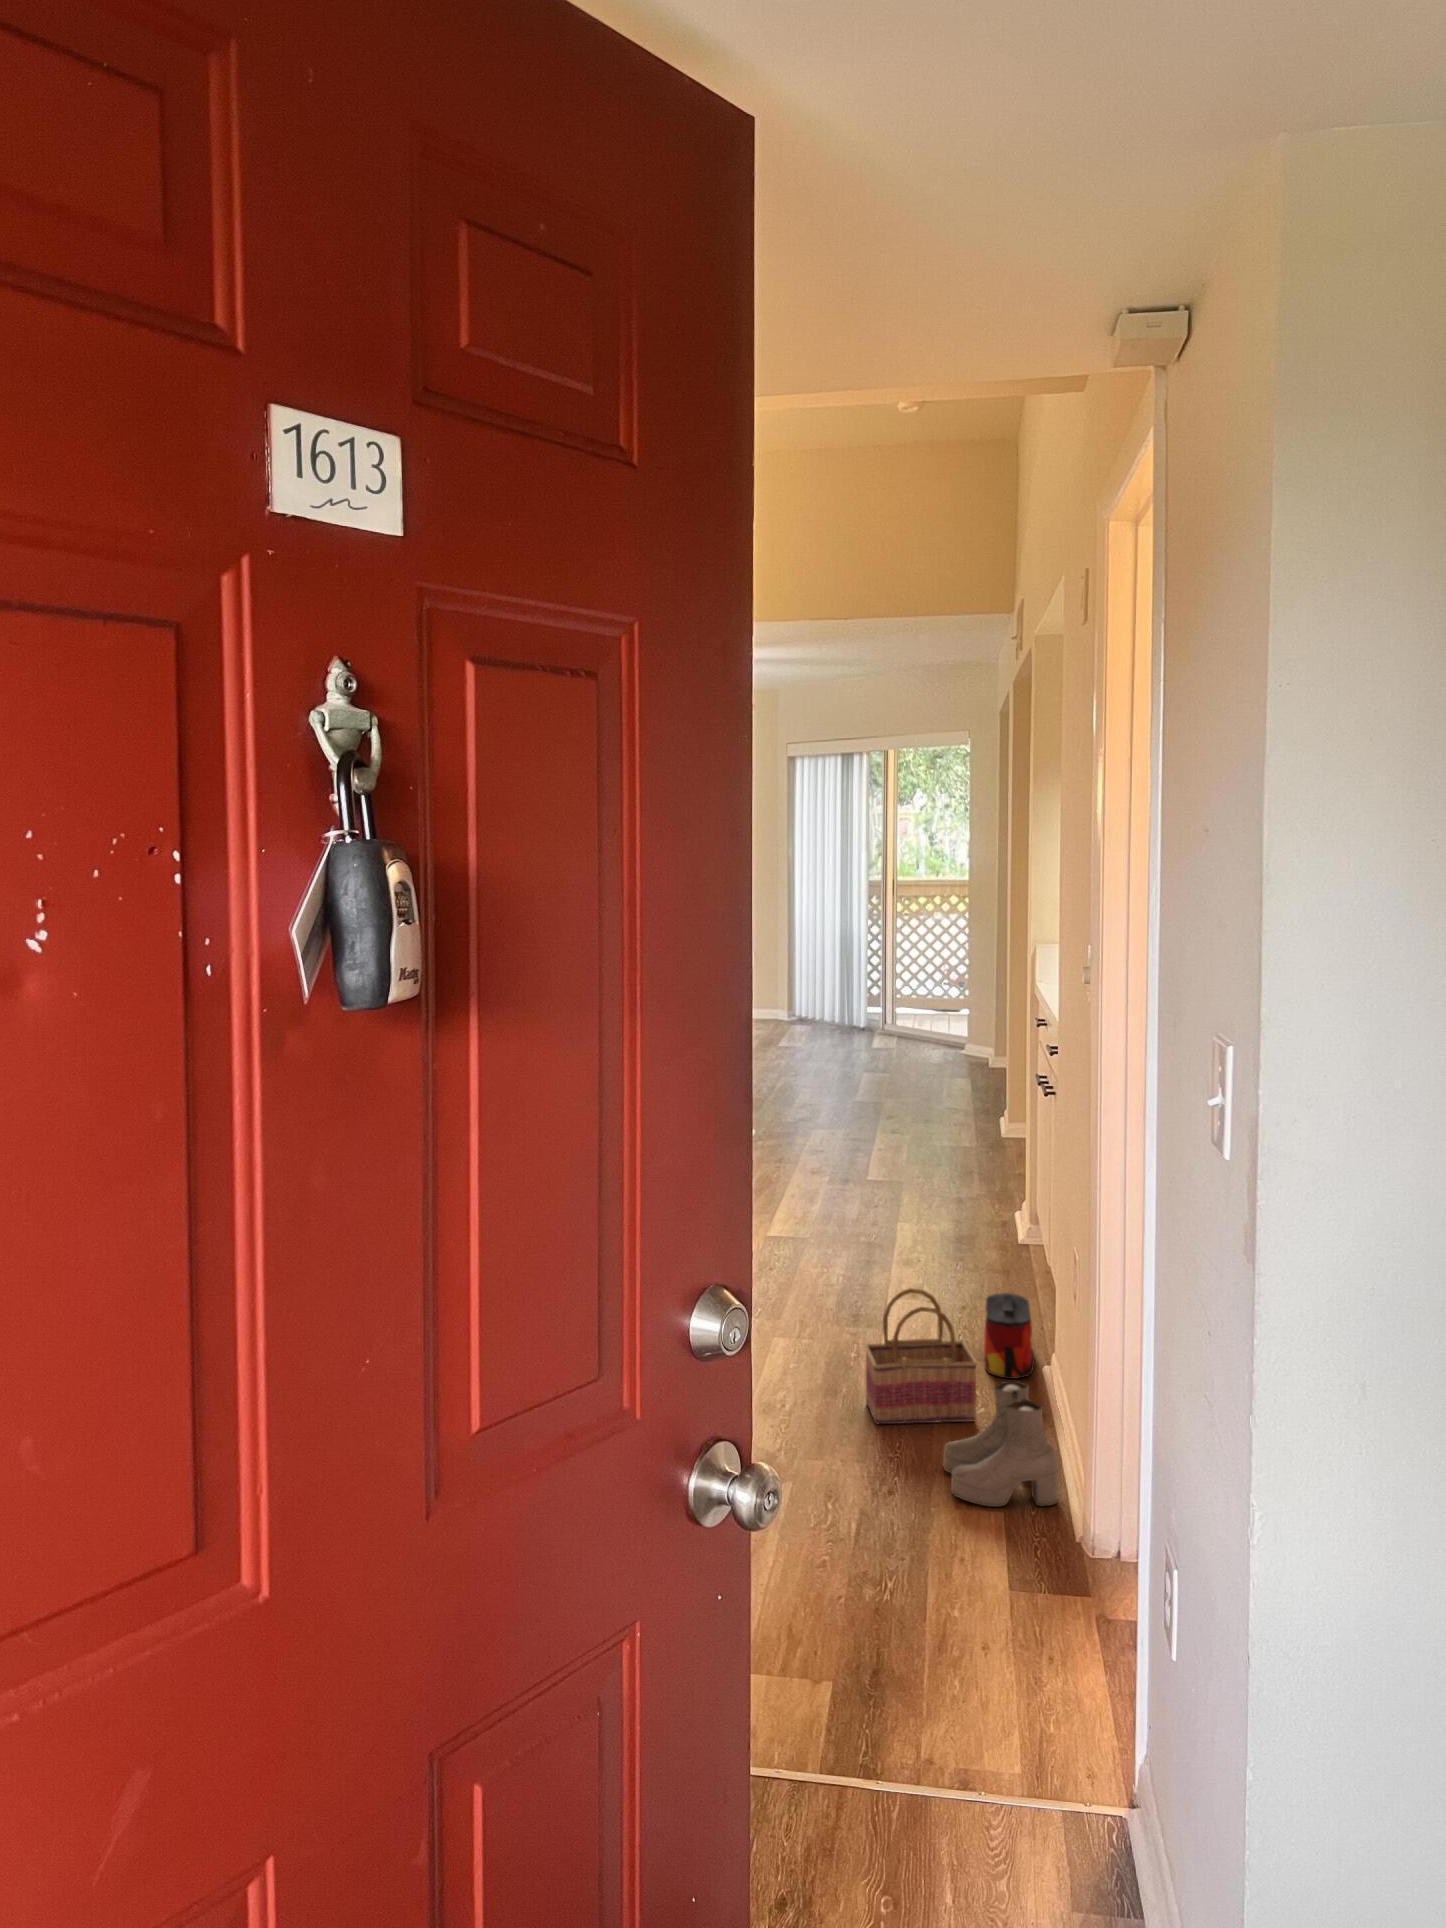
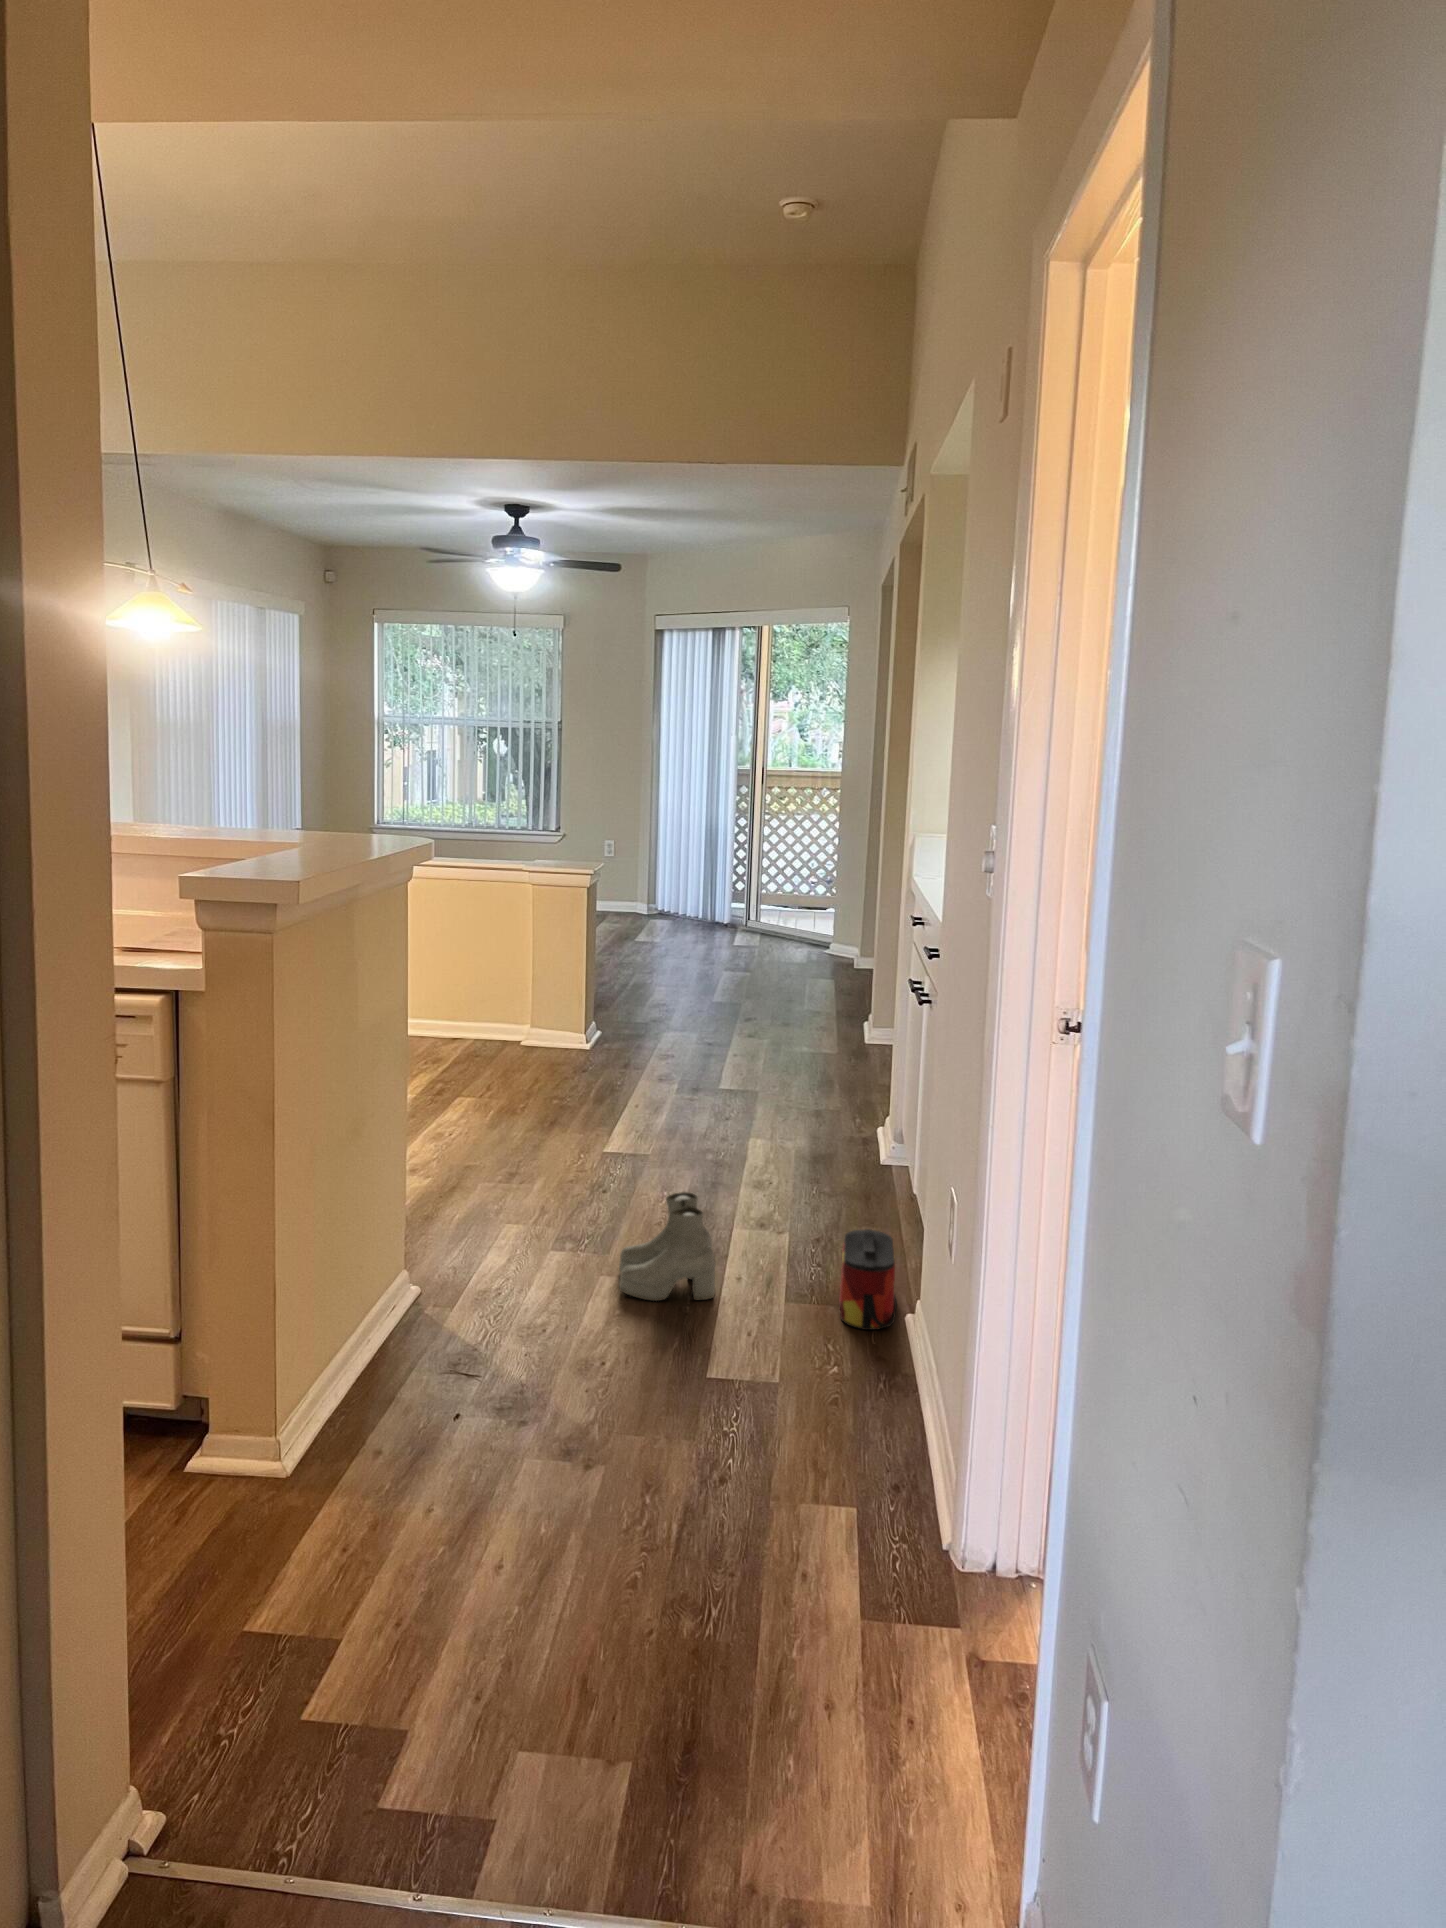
basket: present [864,1289,978,1424] -> none [700,1229,833,1390]
boots: present [943,1381,1059,1507] -> present [619,1192,716,1301]

